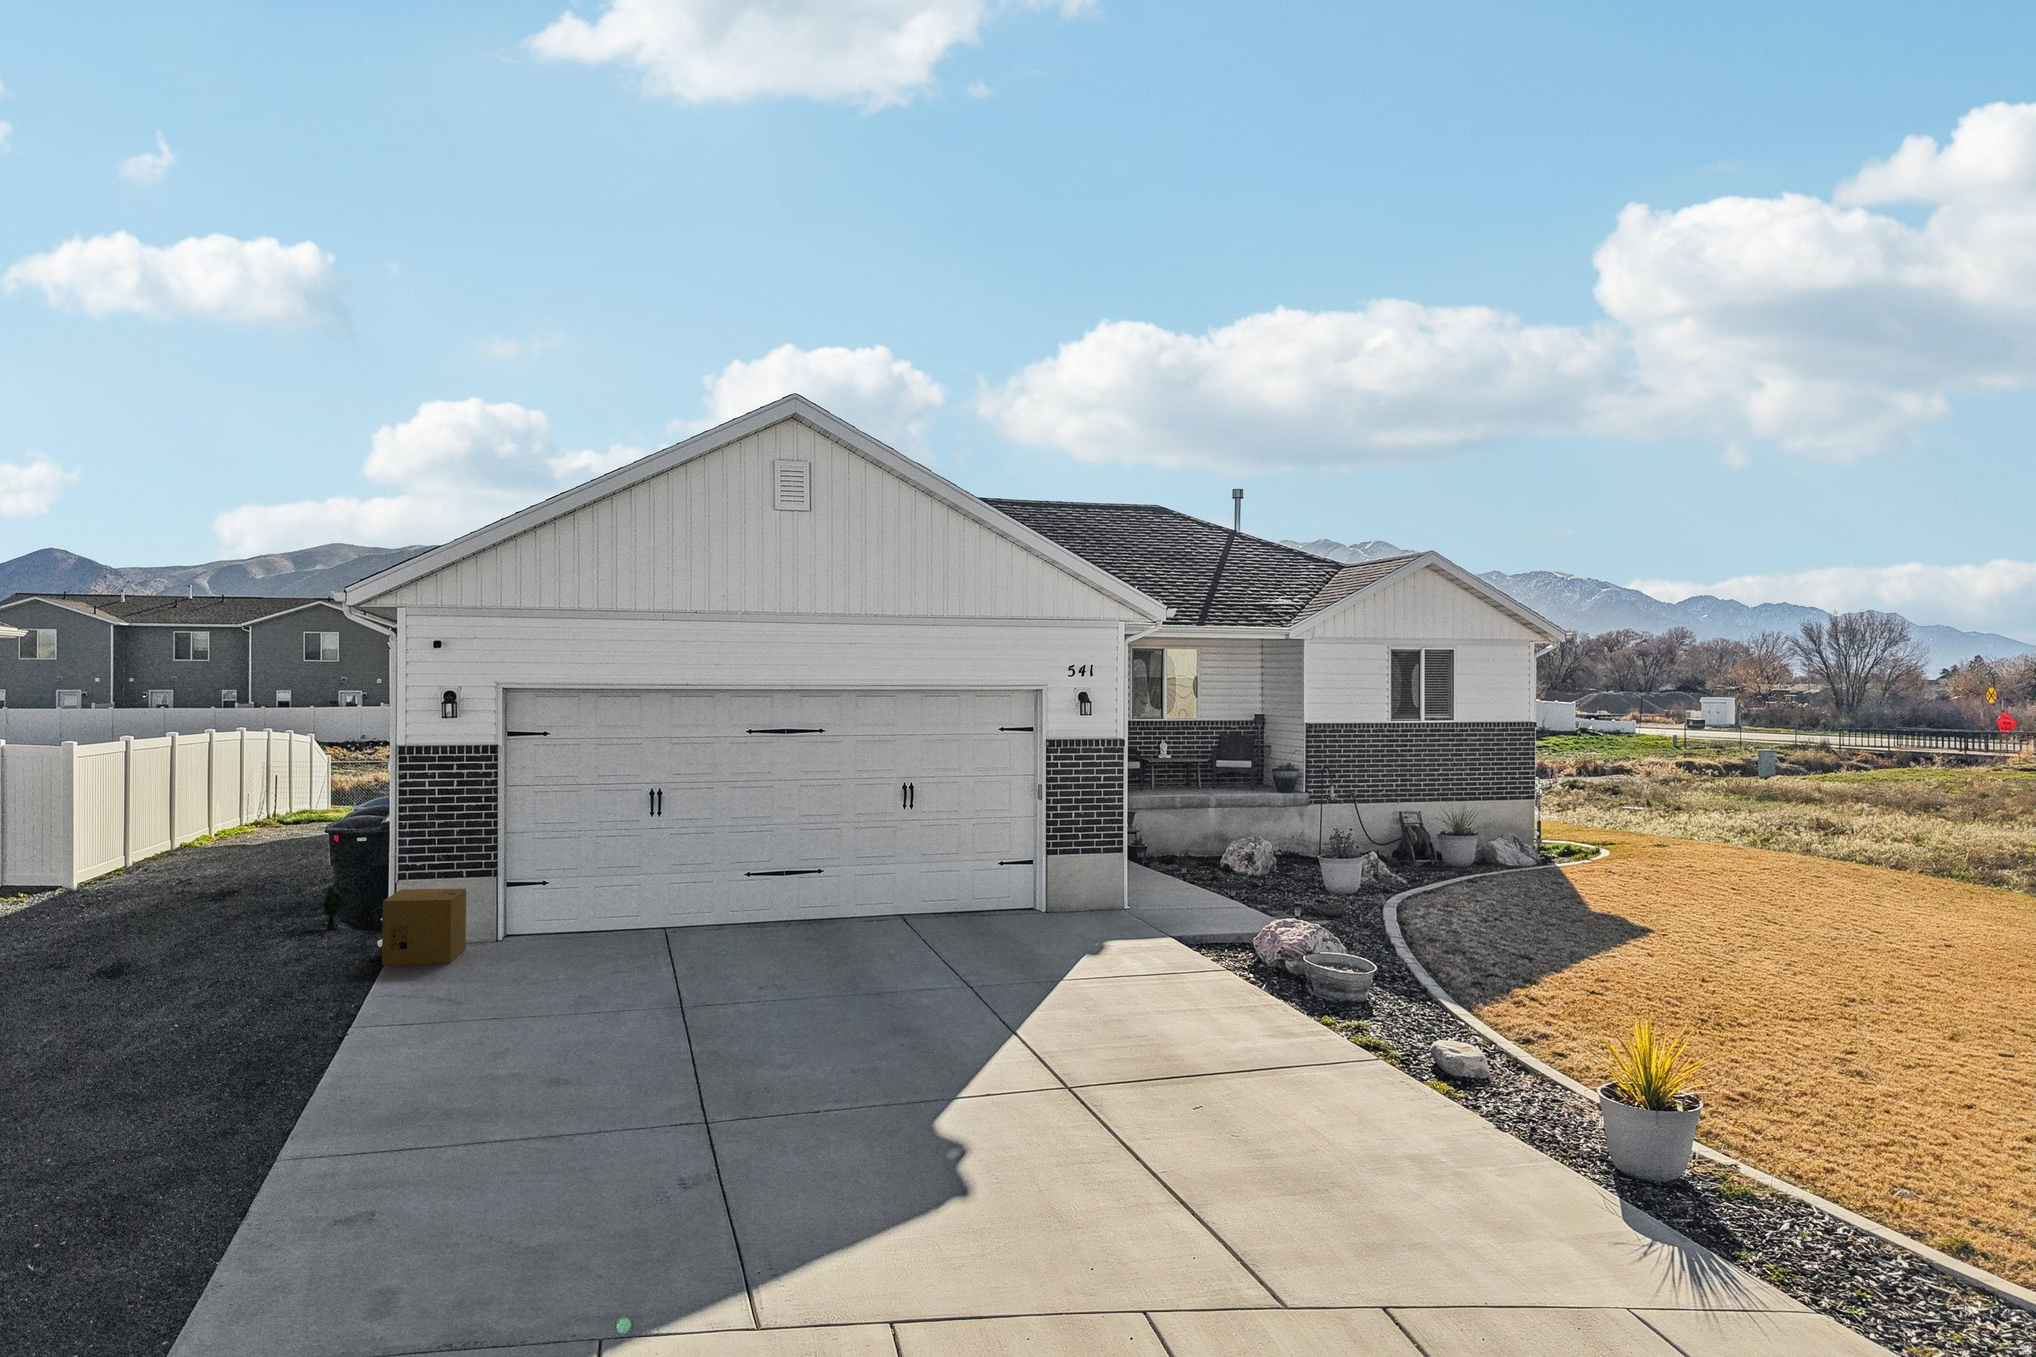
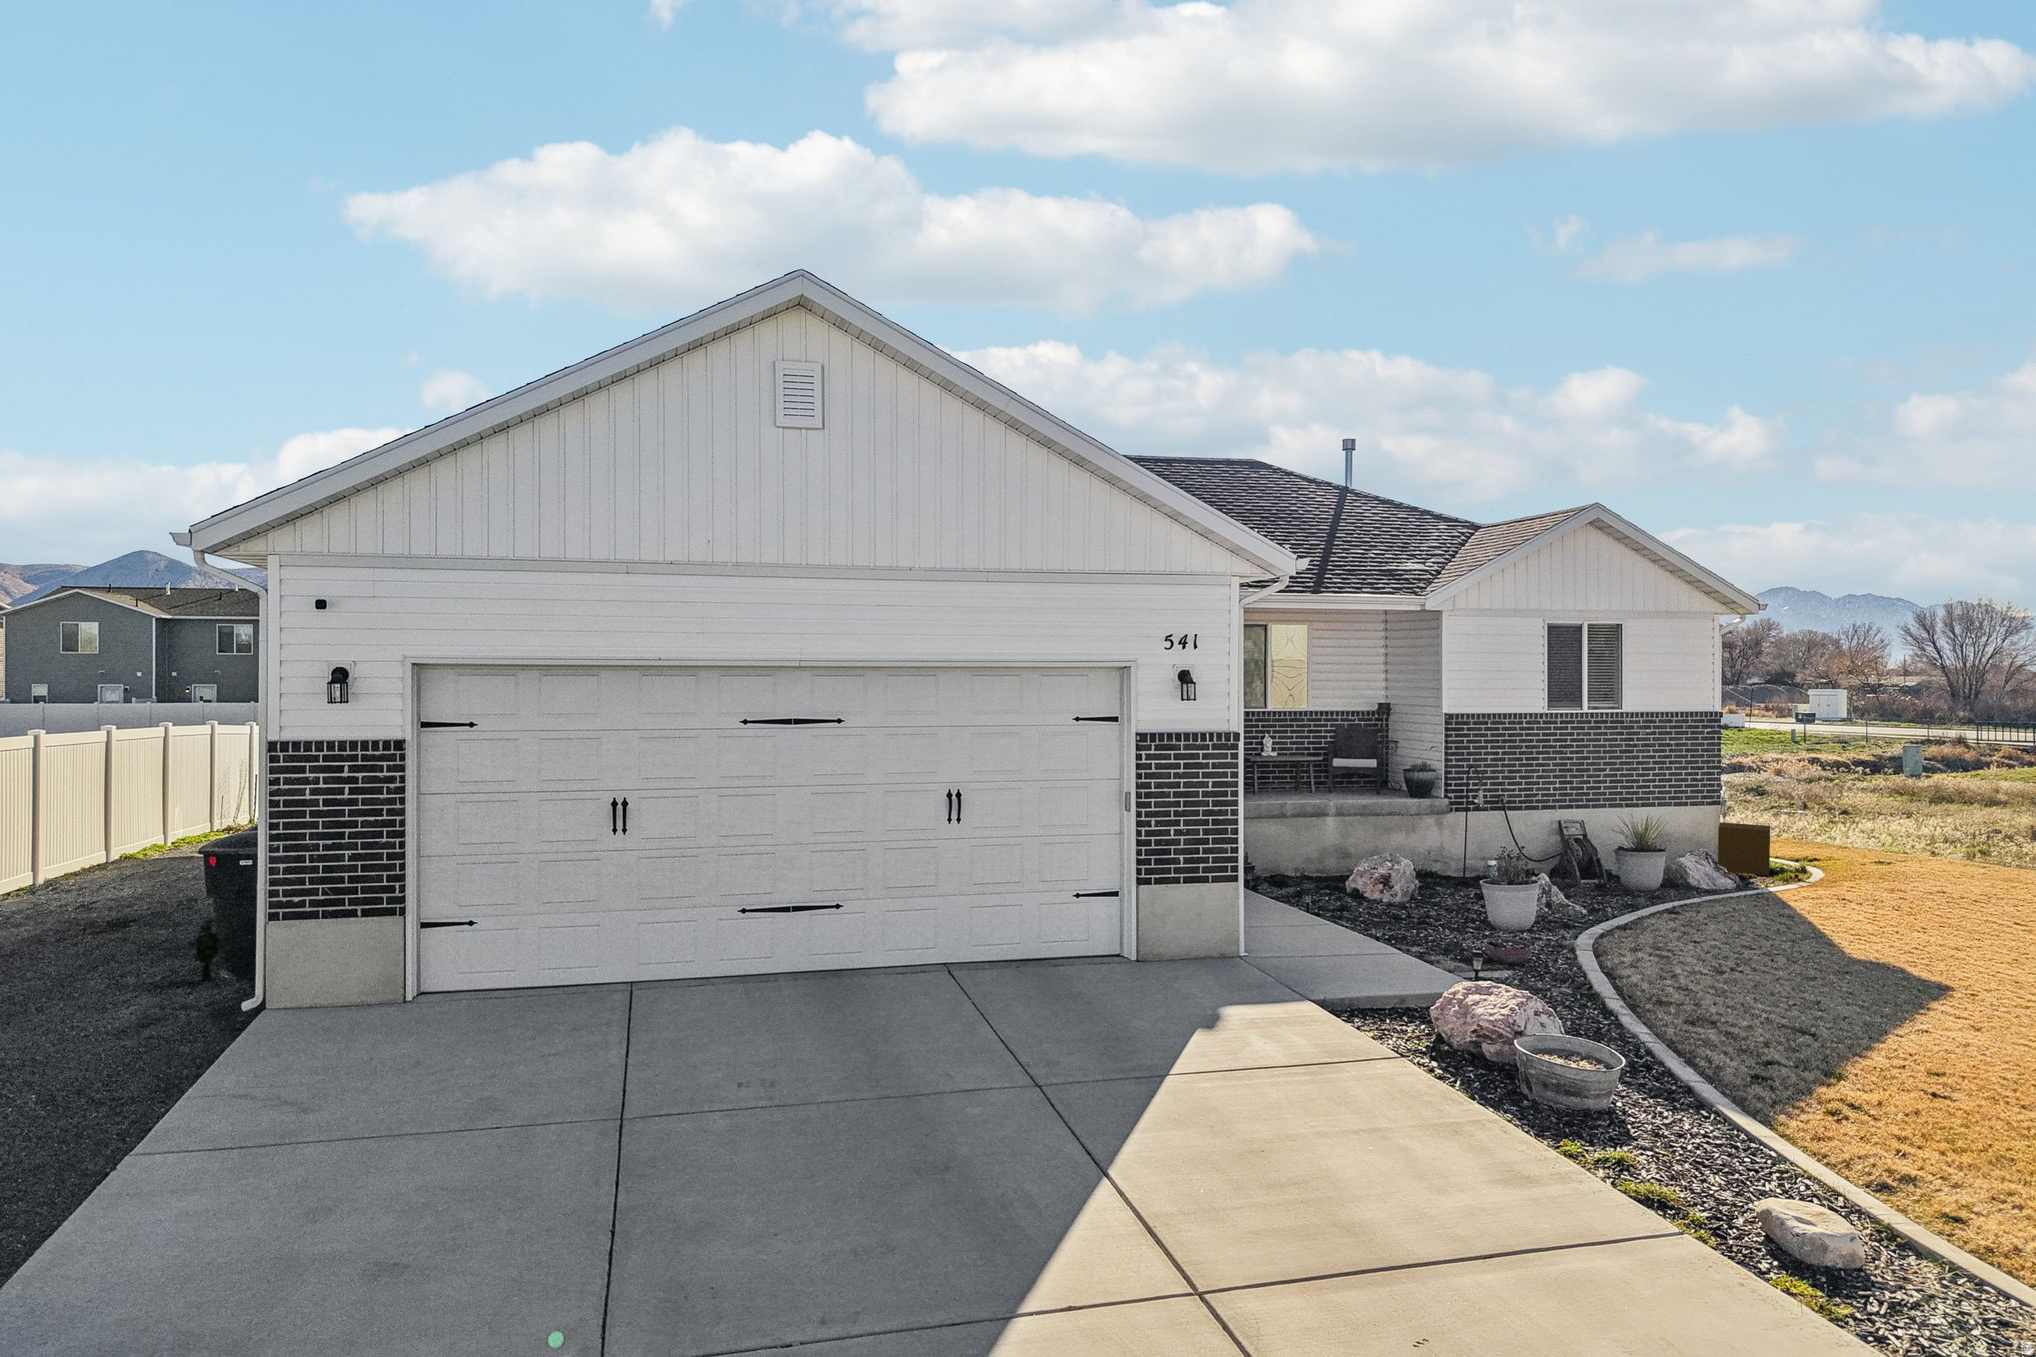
cardboard box: present [382,888,466,965] -> present [1718,822,1770,875]

